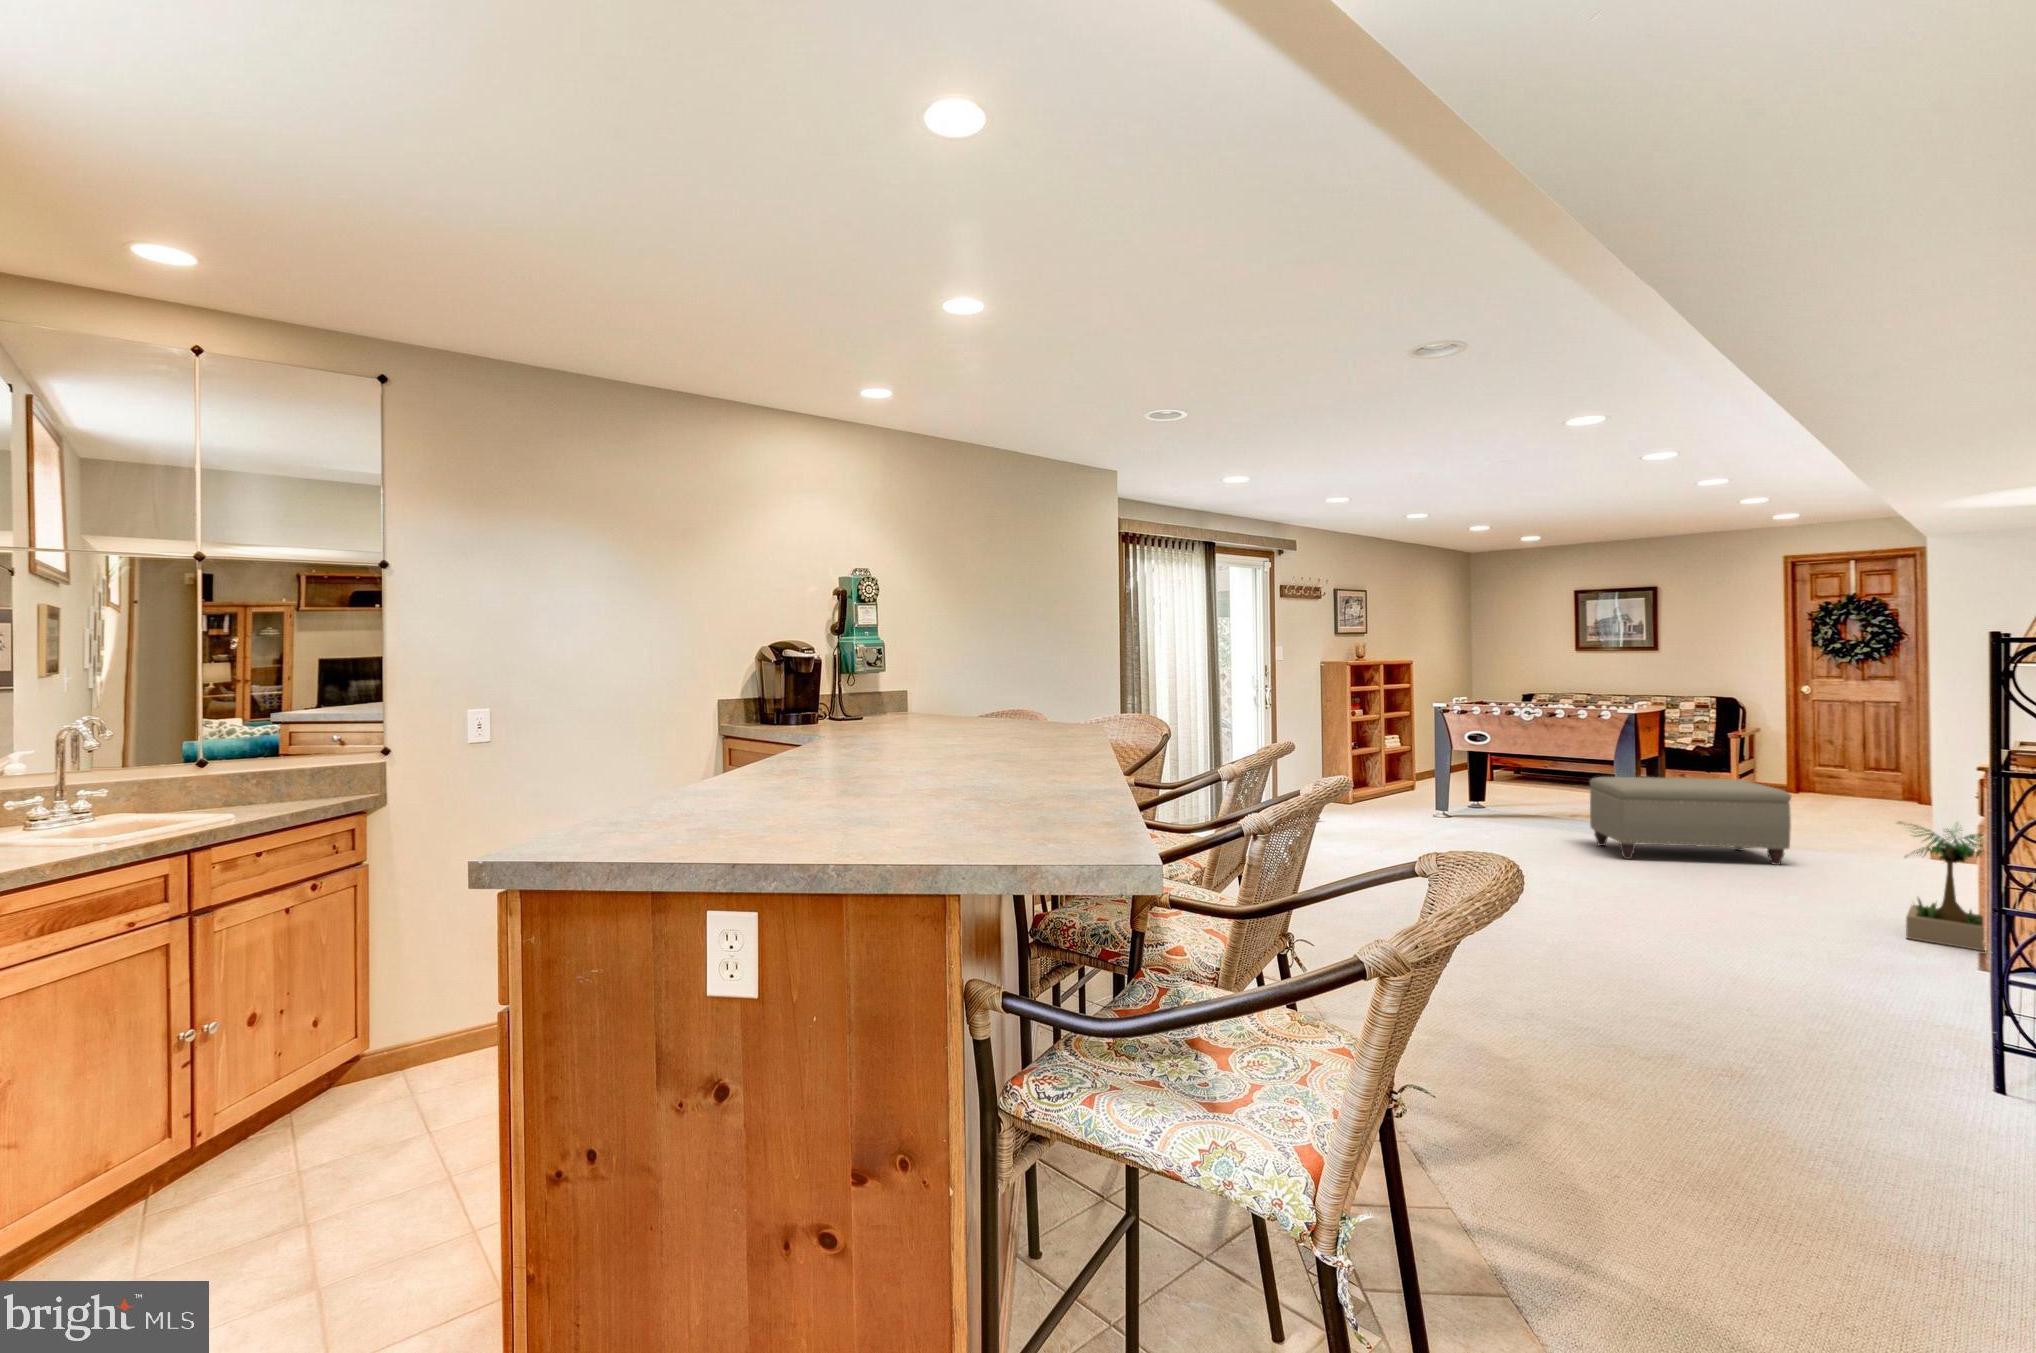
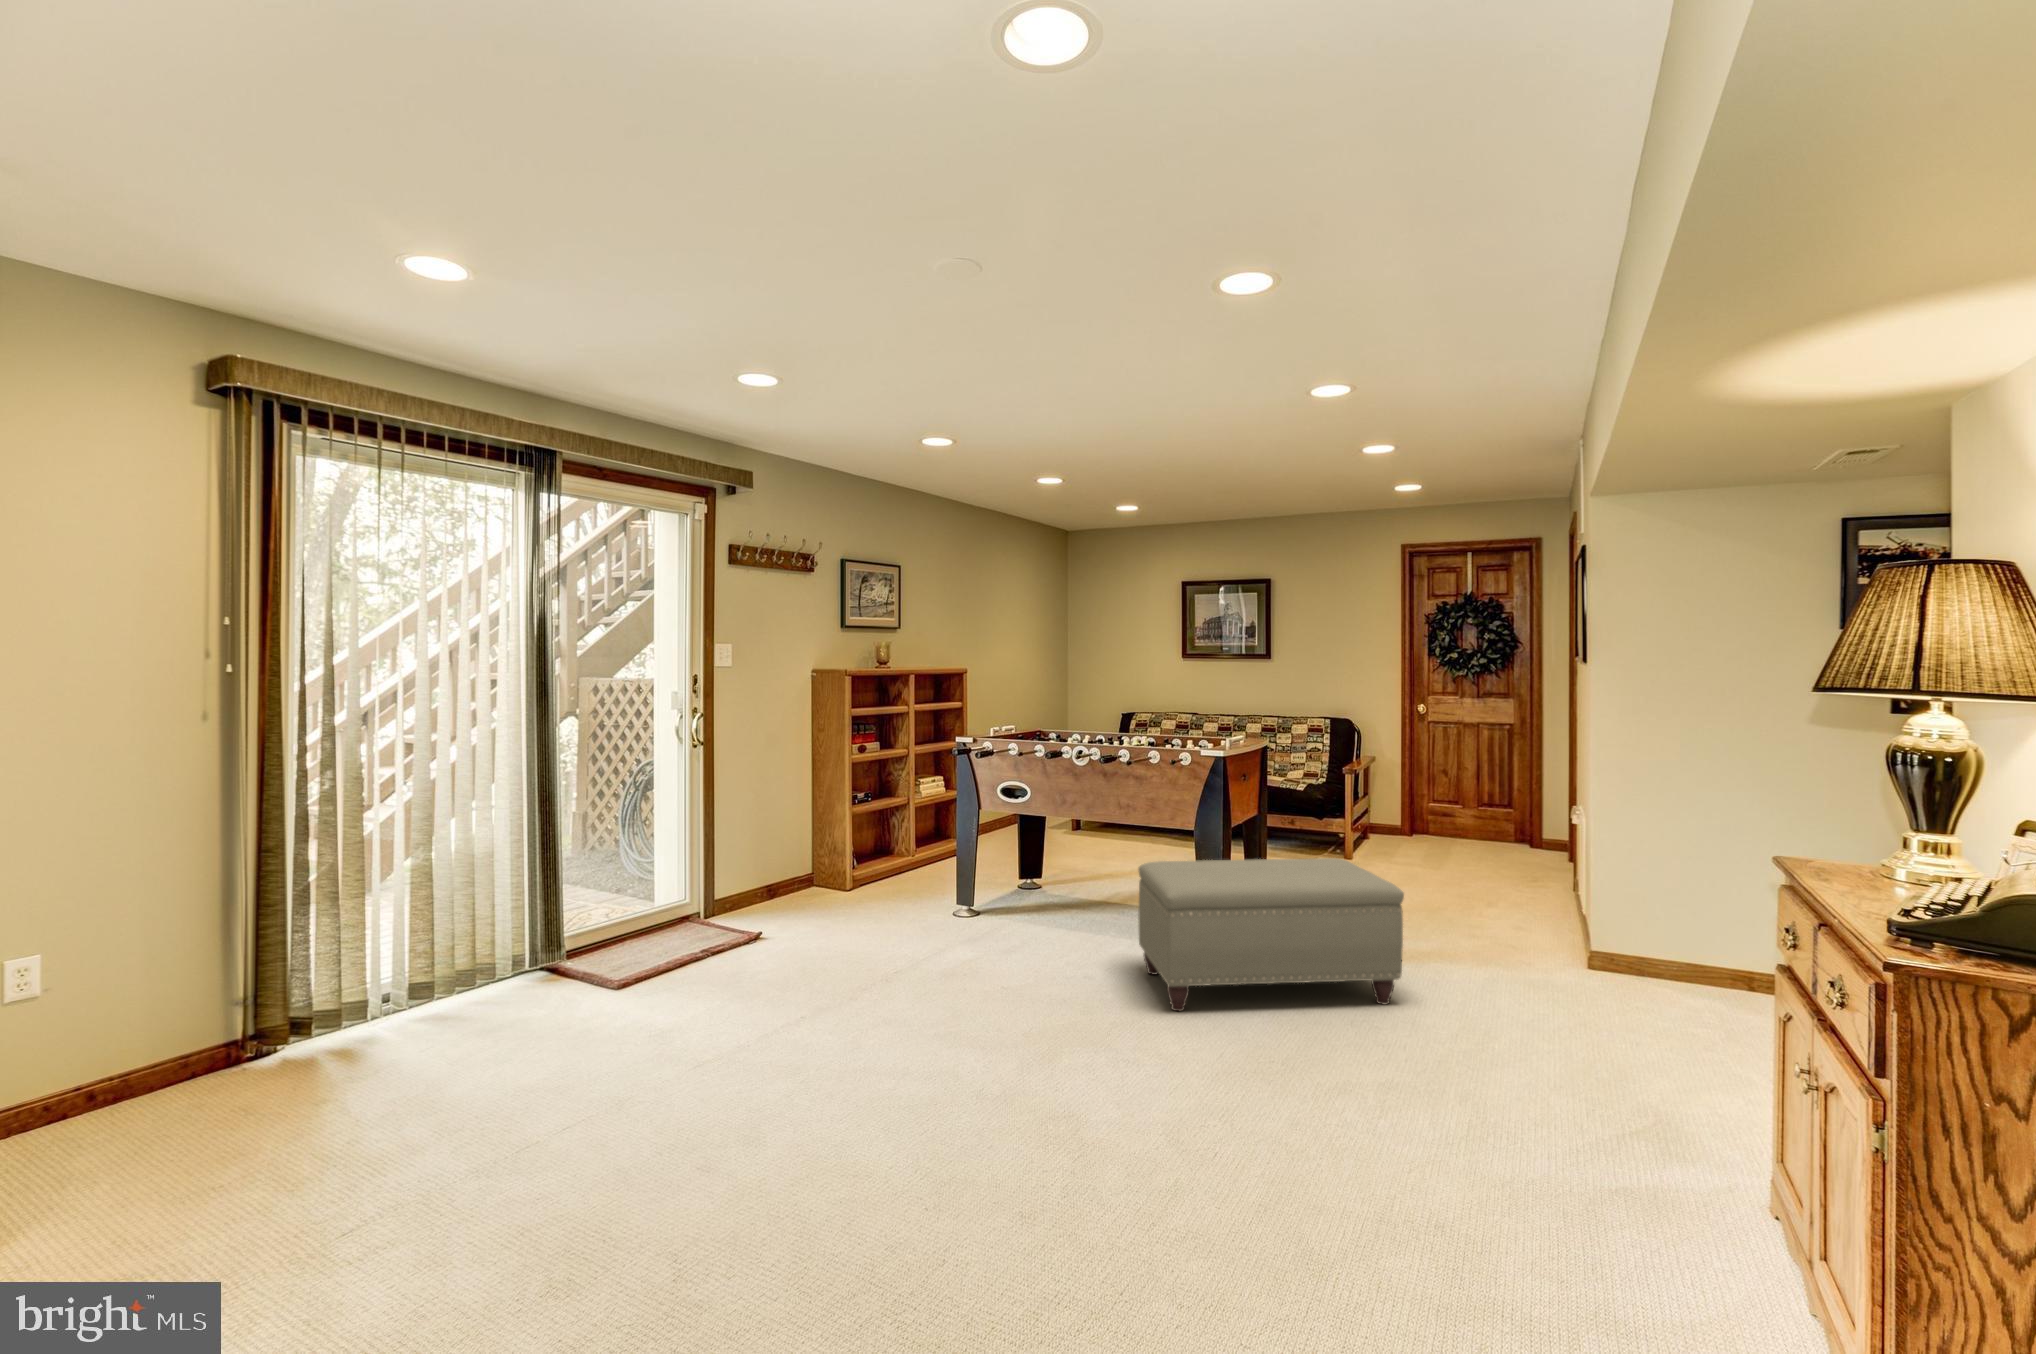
potted plant: present [1898,822,1984,951] -> none [1553,1001,1784,1310]

